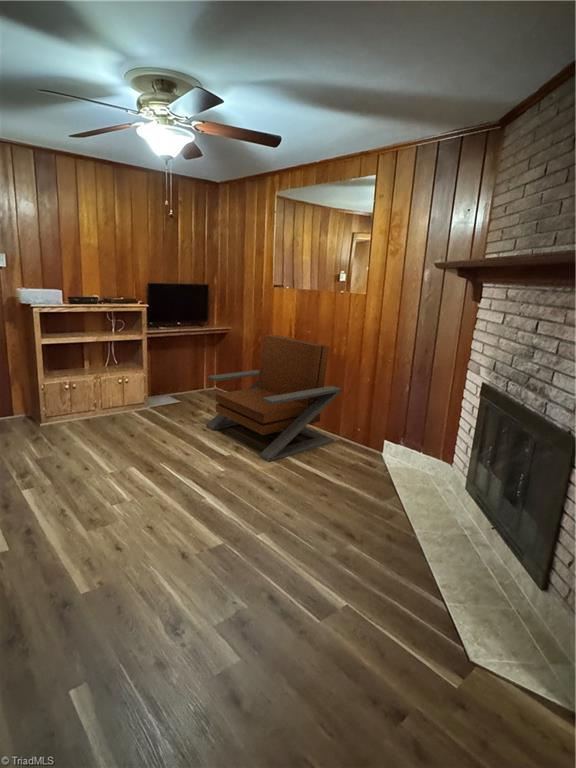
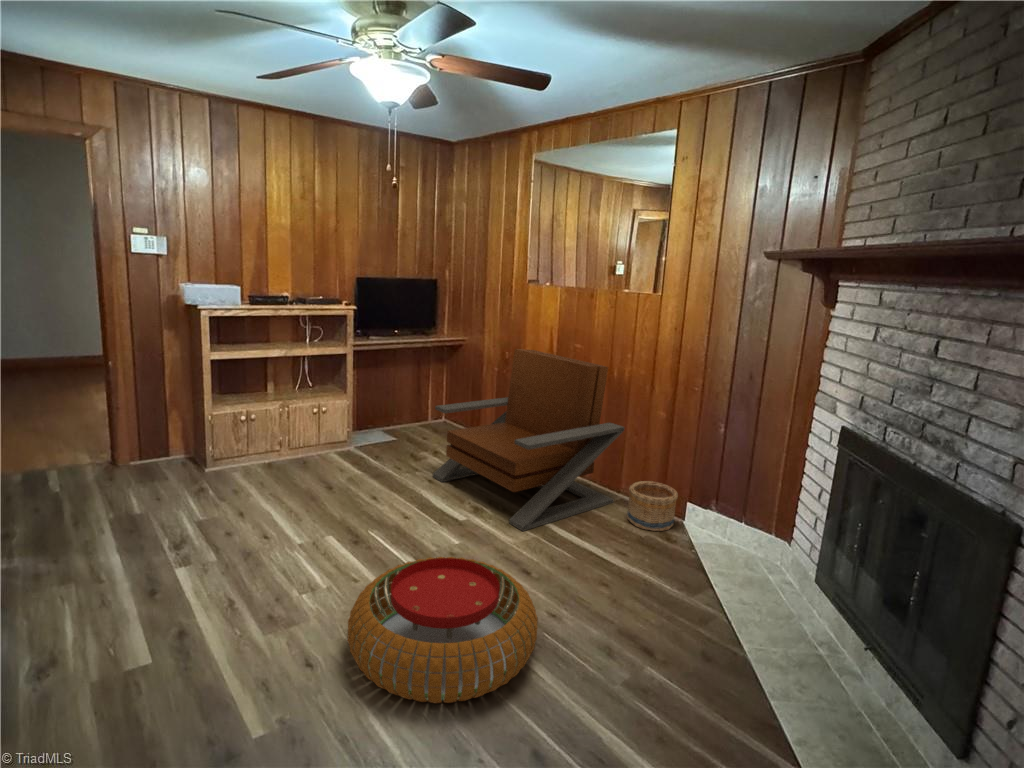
basket: none [343,426,378,460] -> present [627,481,678,531]
pouf: none [144,477,275,570] -> present [348,557,538,703]

